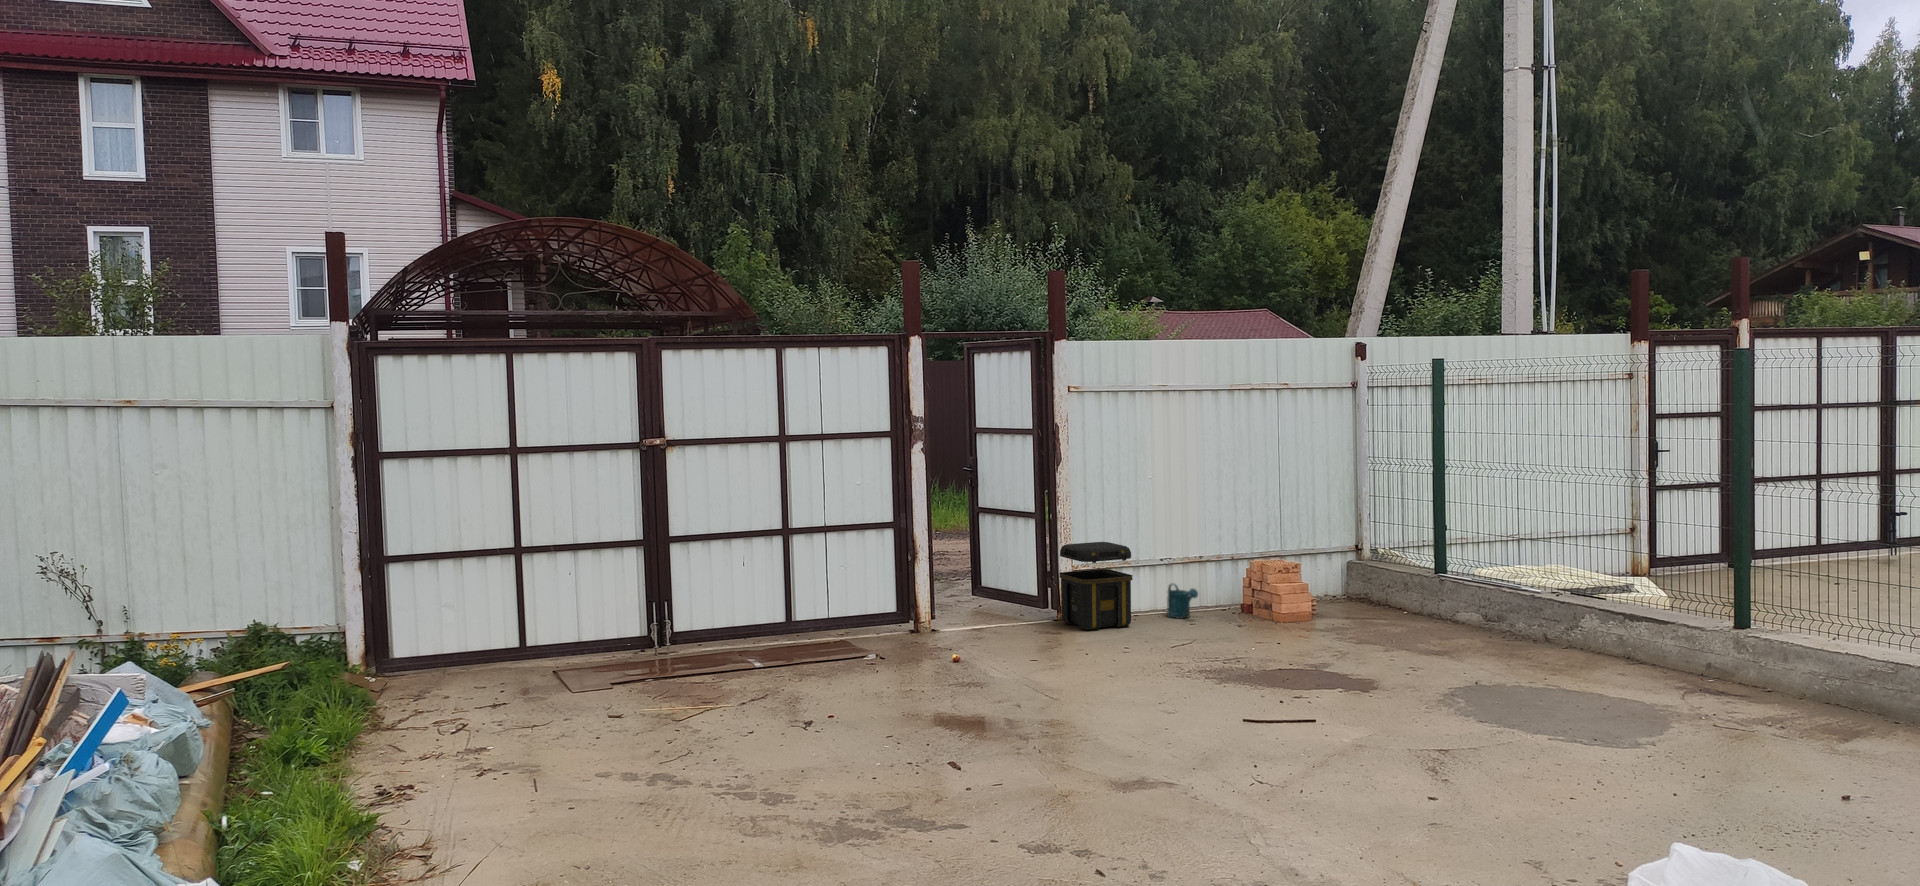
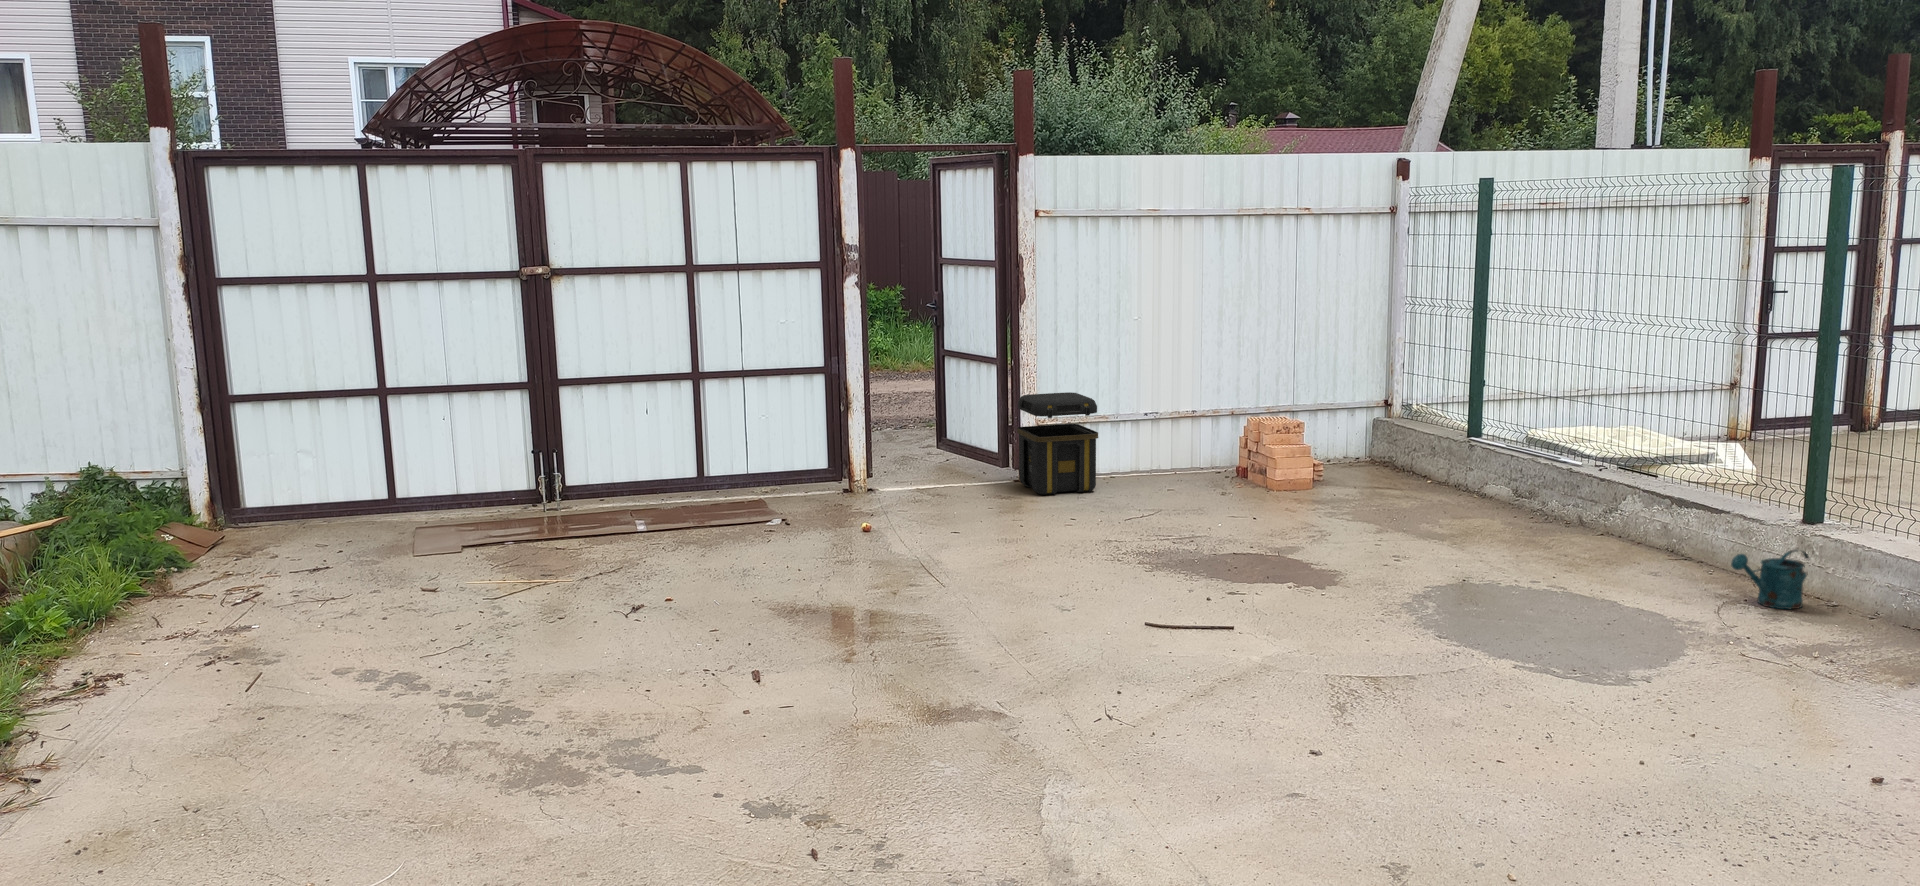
watering can: present [1167,584,1198,619] -> present [1731,550,1809,609]

